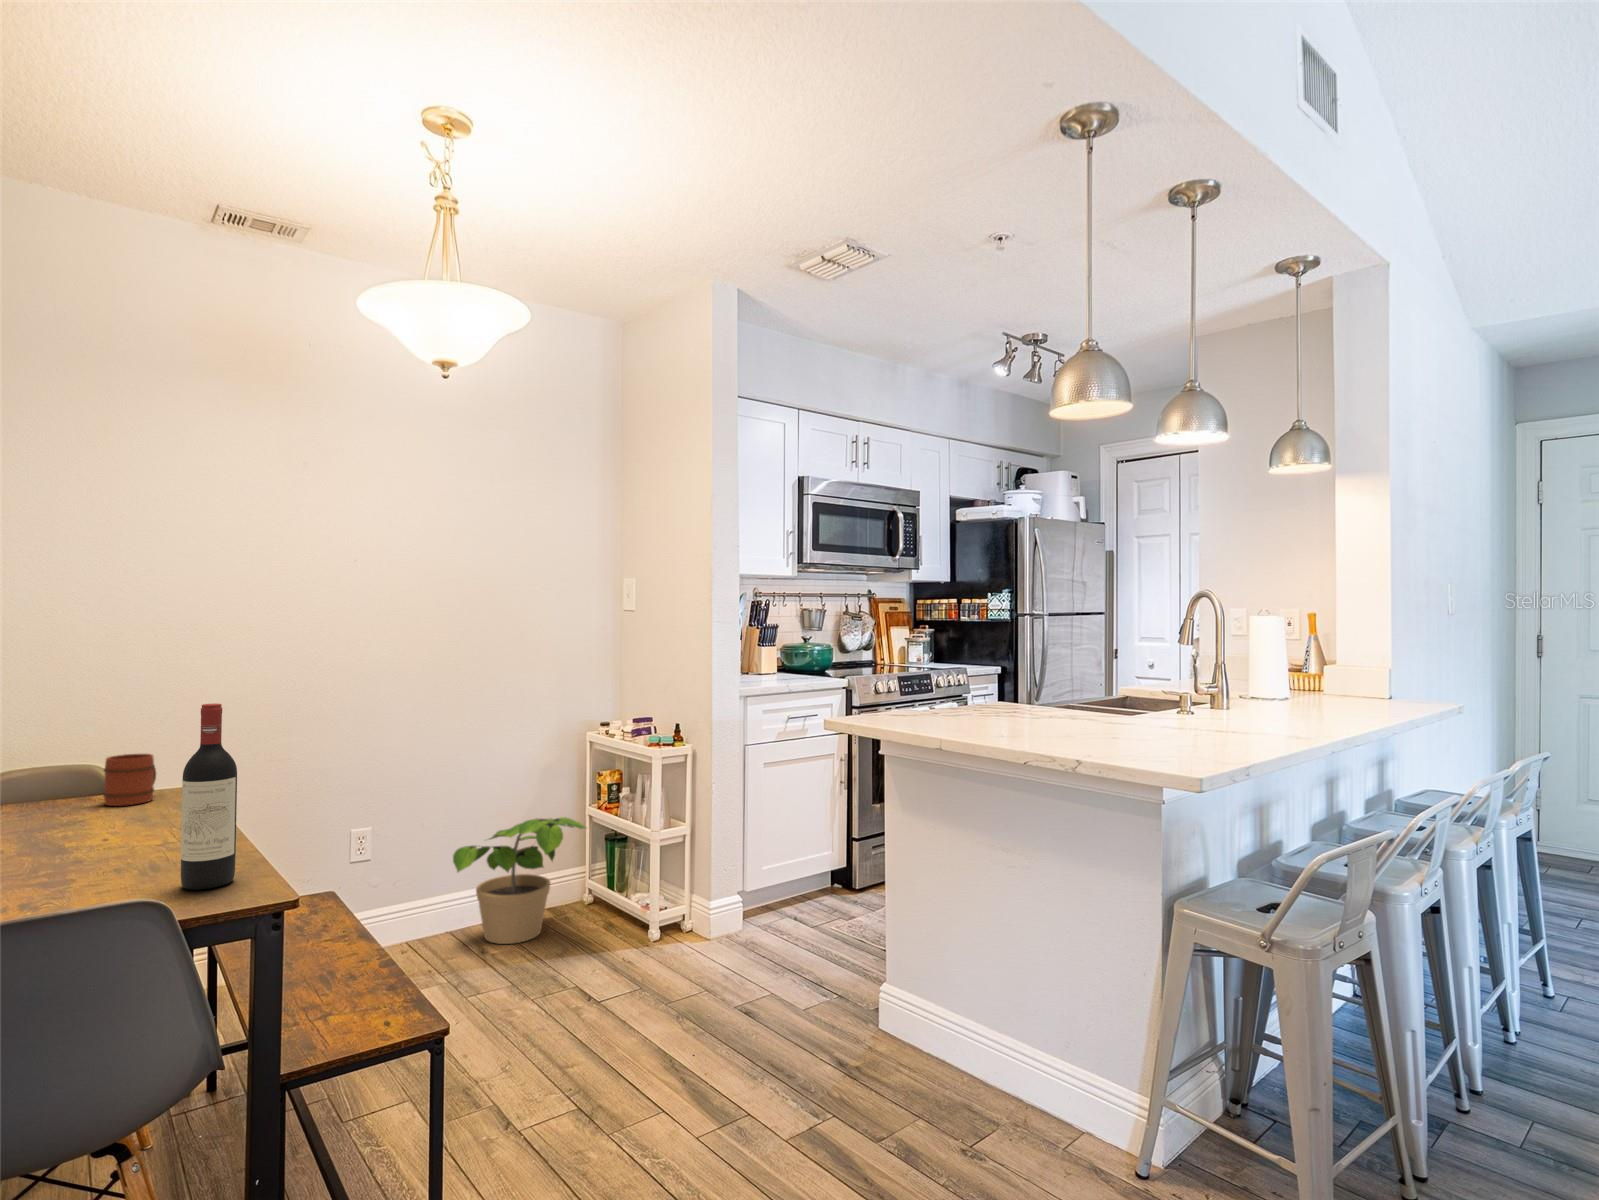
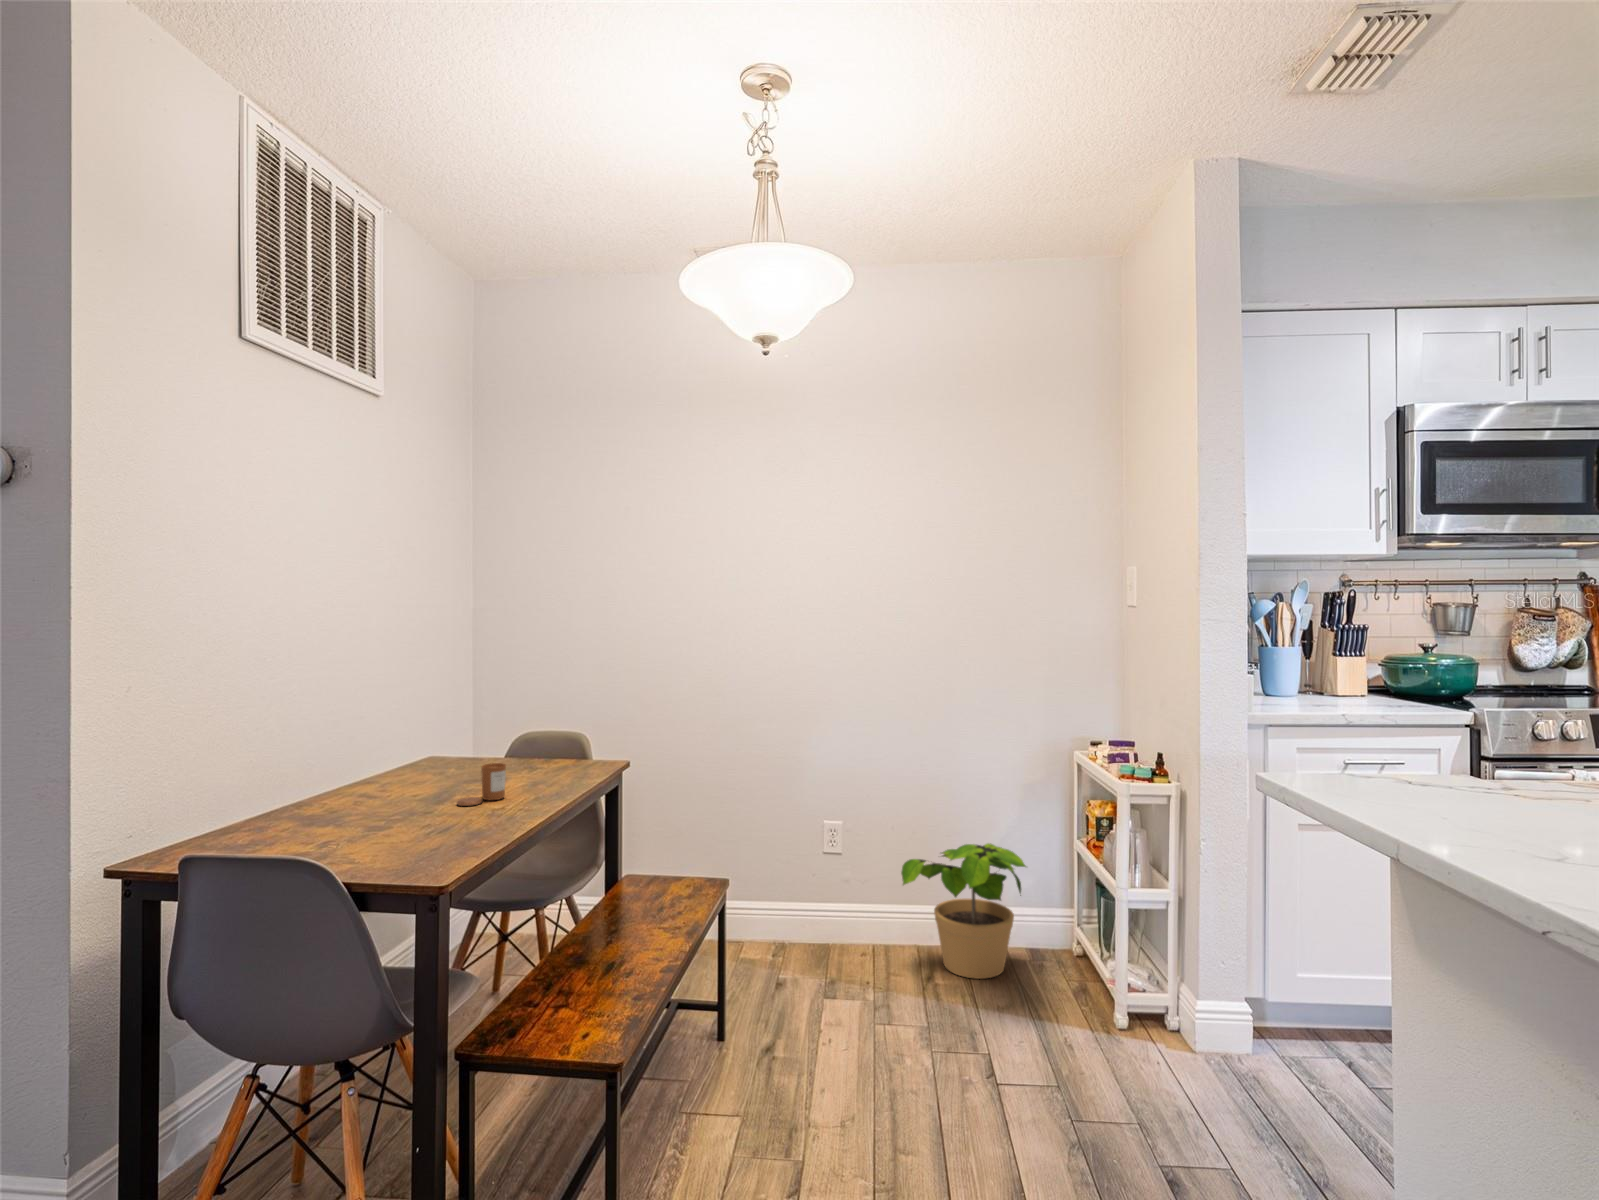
wine bottle: present [181,703,237,890] -> none [411,698,455,865]
mug: present [103,753,156,806] -> none [547,731,589,774]
candle: none [67,792,127,847] -> present [457,763,506,806]

